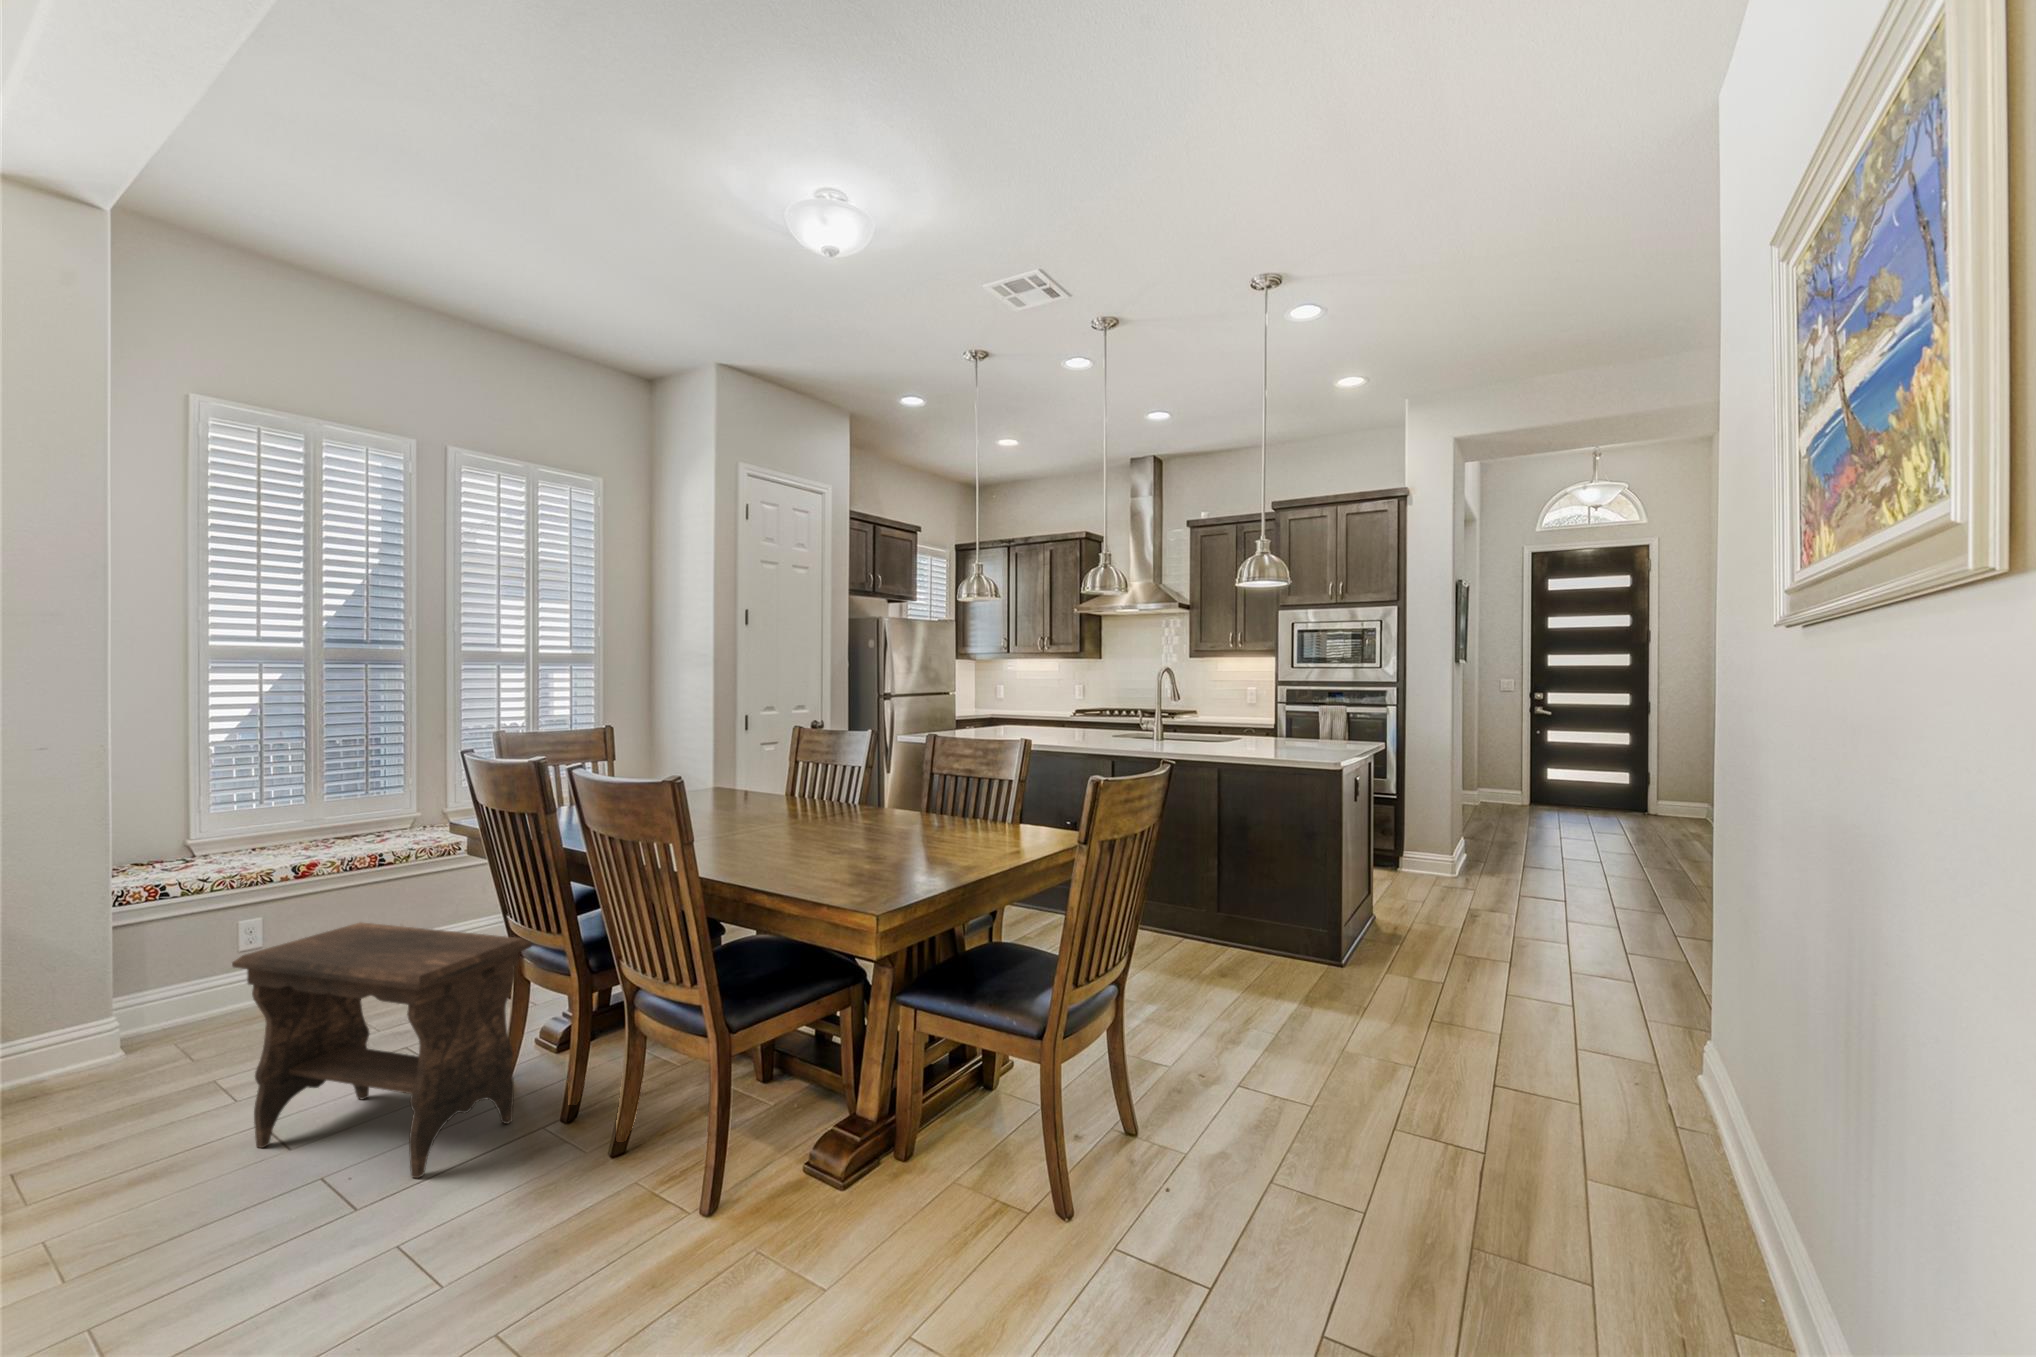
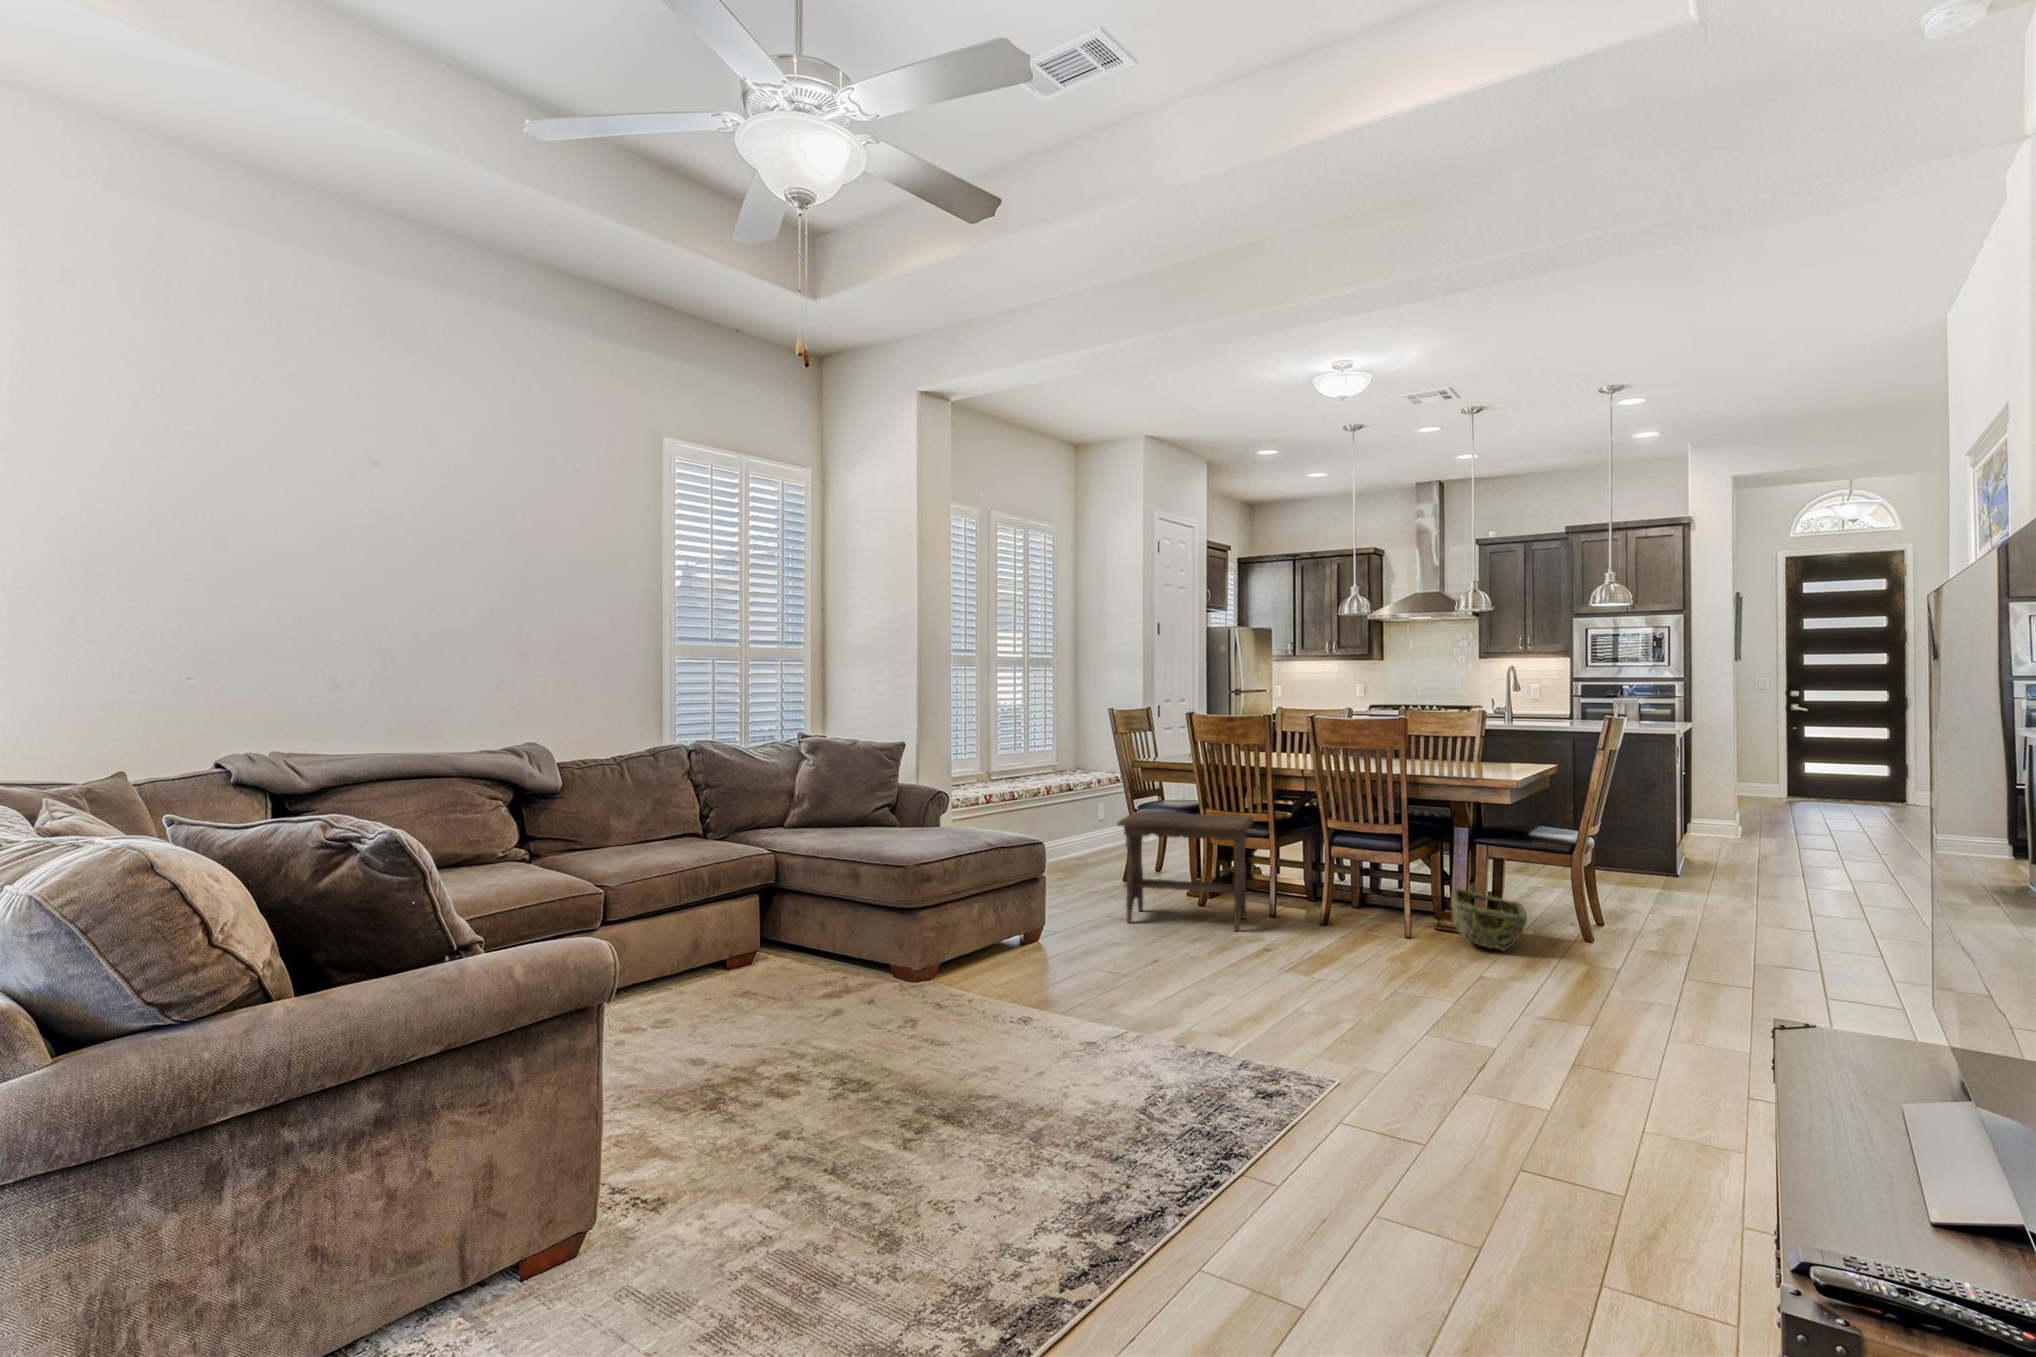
woven basket: none [746,1083,936,1264] -> present [1451,889,1527,951]

